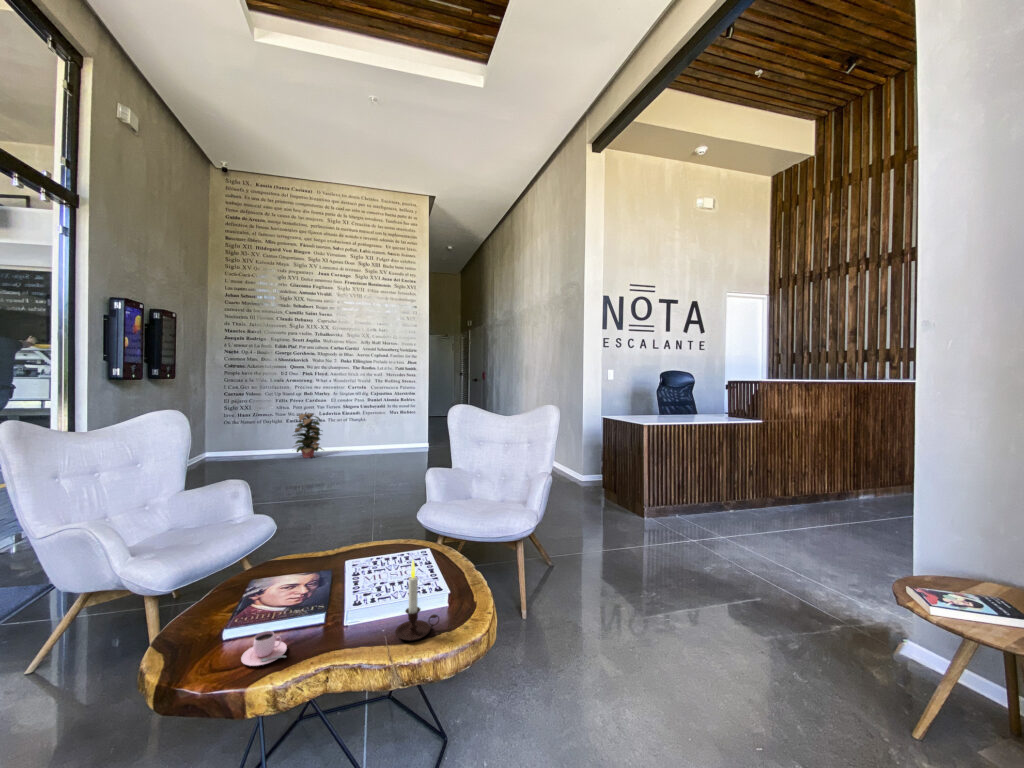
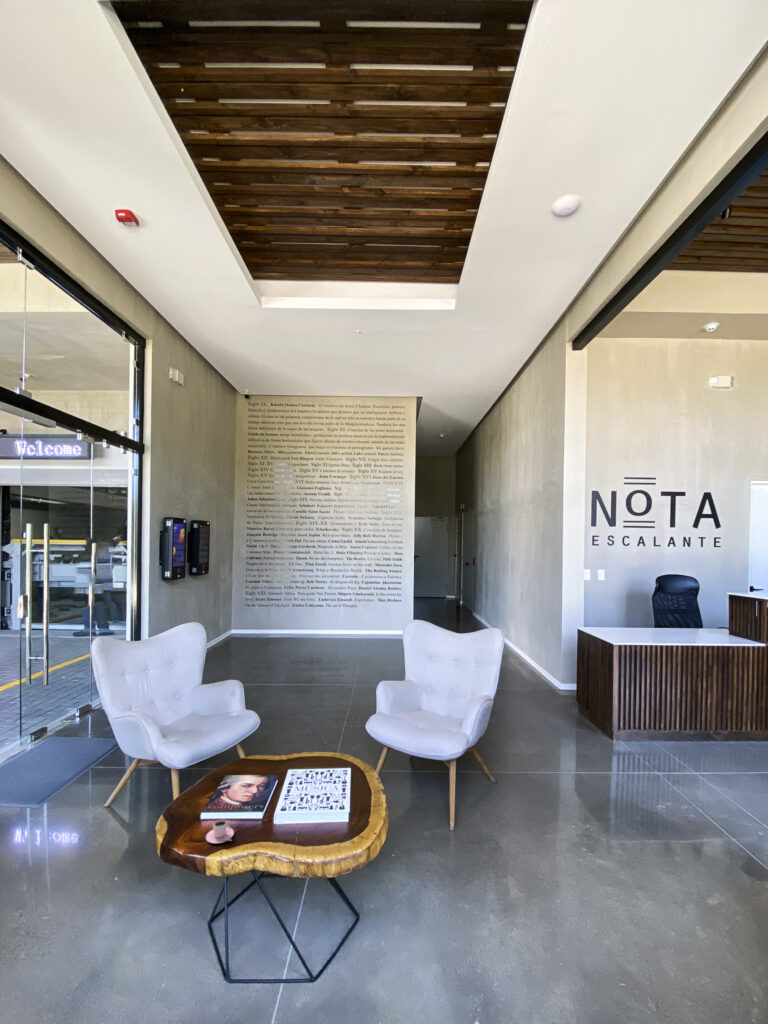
decorative plant: present [293,414,322,458] -> none [293,602,322,643]
candle: present [395,561,439,641] -> none [302,783,334,845]

